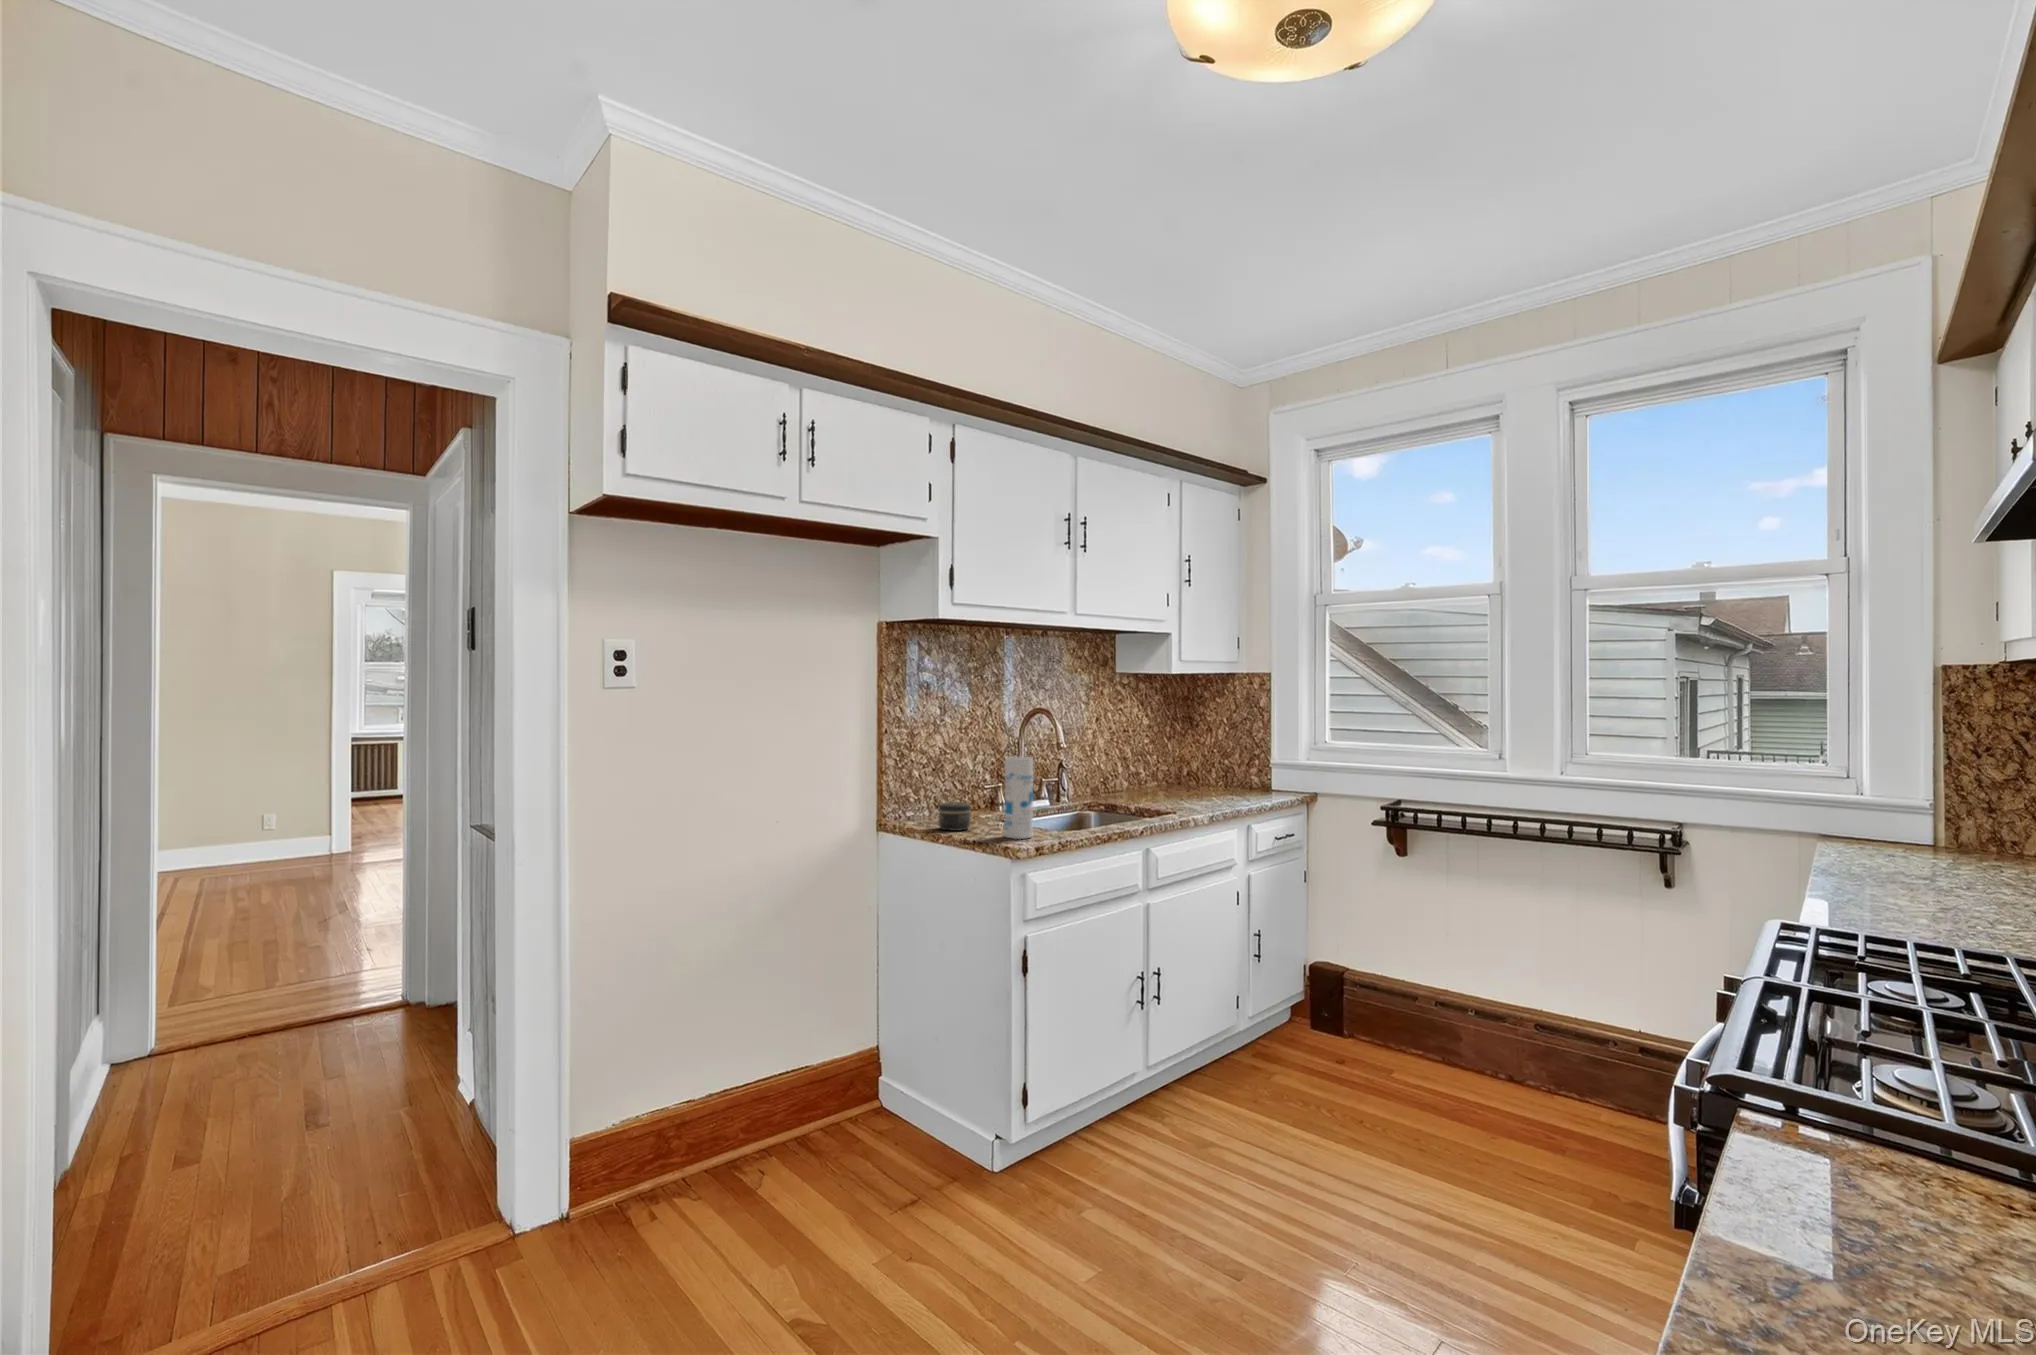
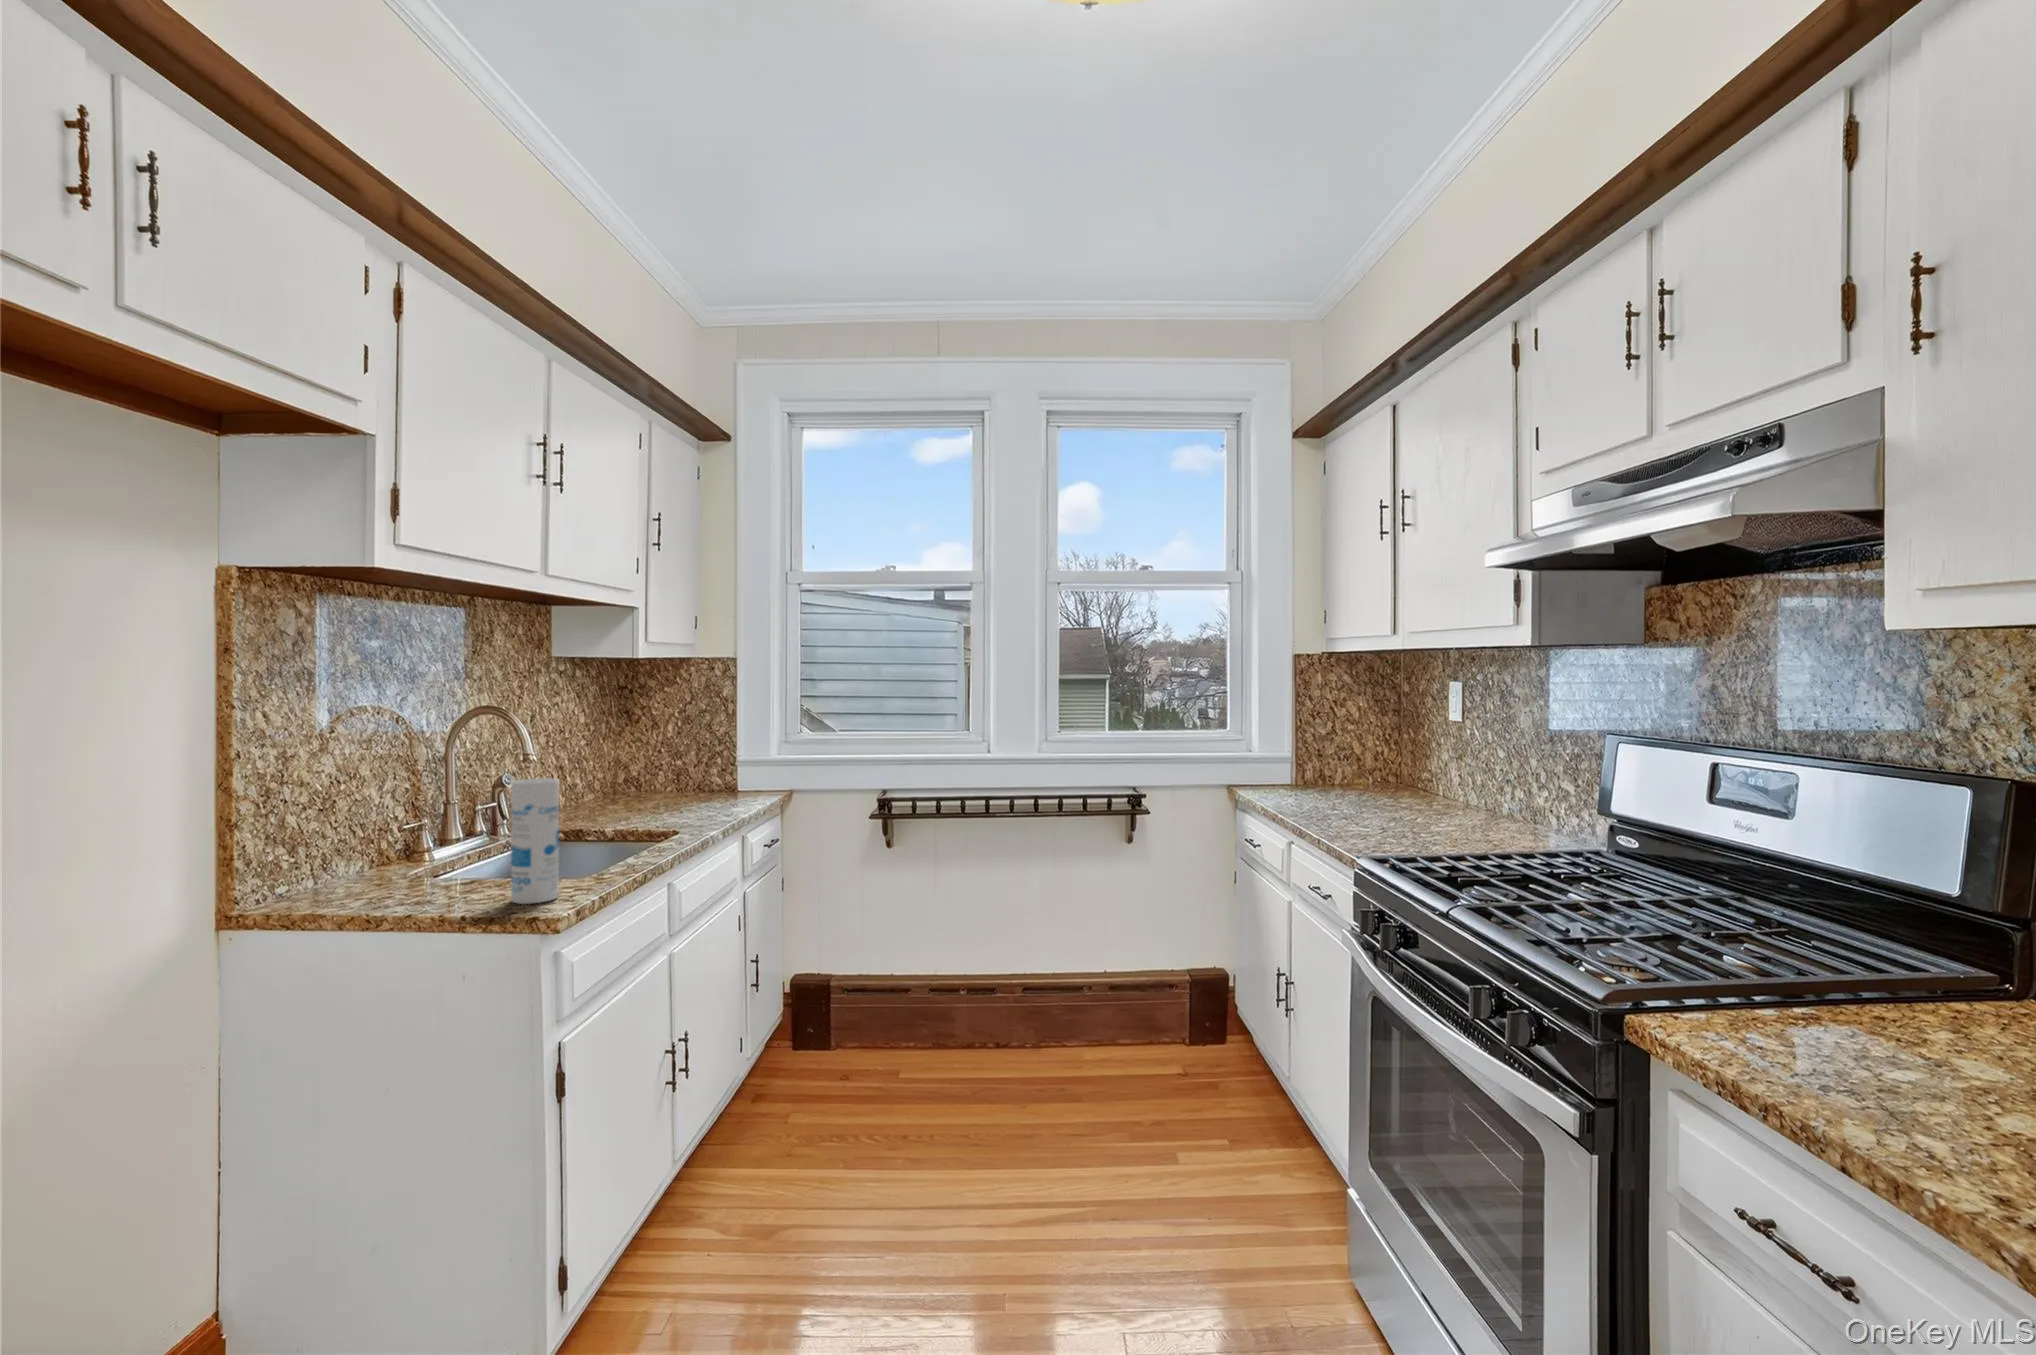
jar: present [938,802,971,831] -> none [368,857,429,907]

